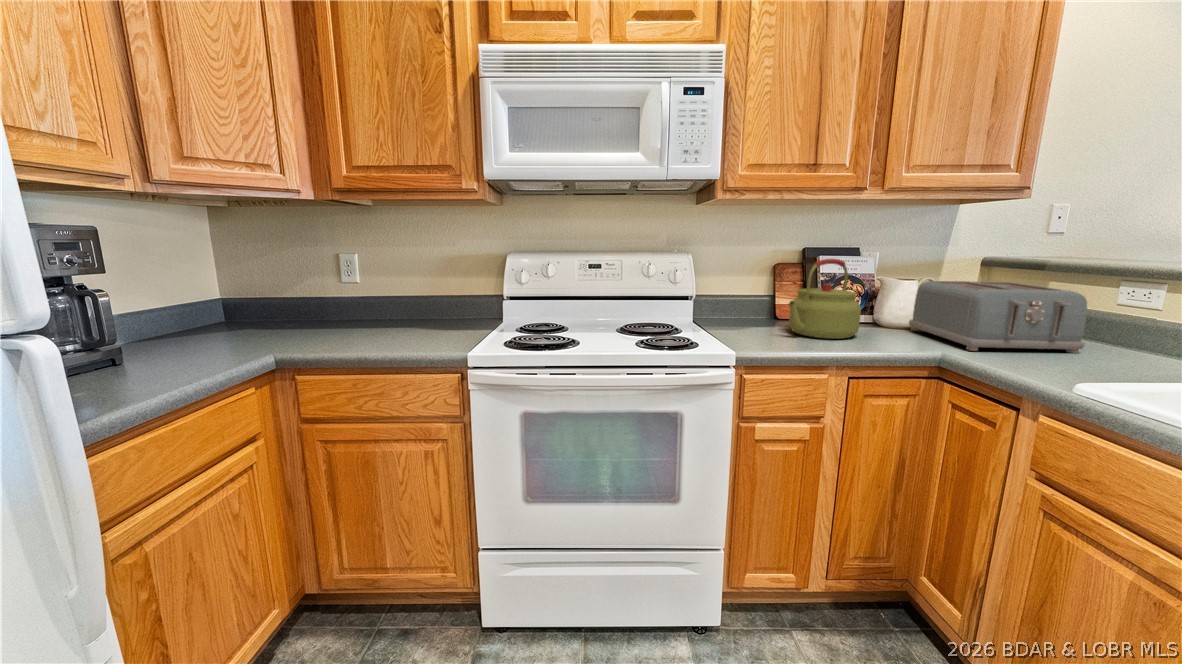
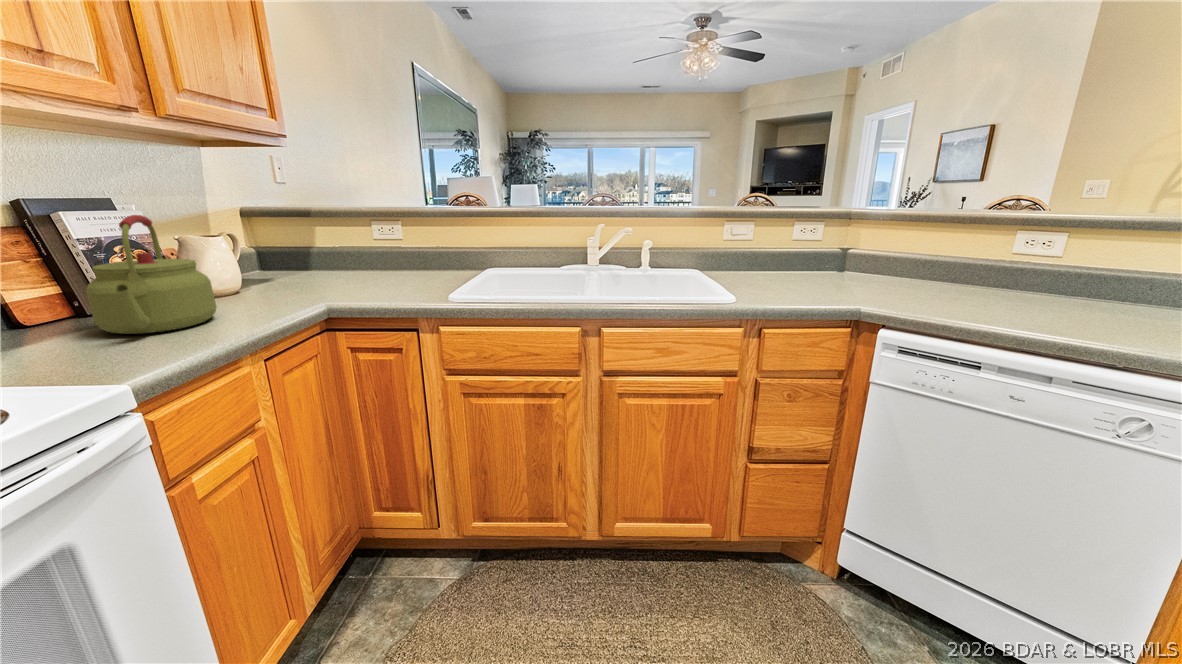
toaster: present [909,281,1087,354] -> none [233,229,388,296]

